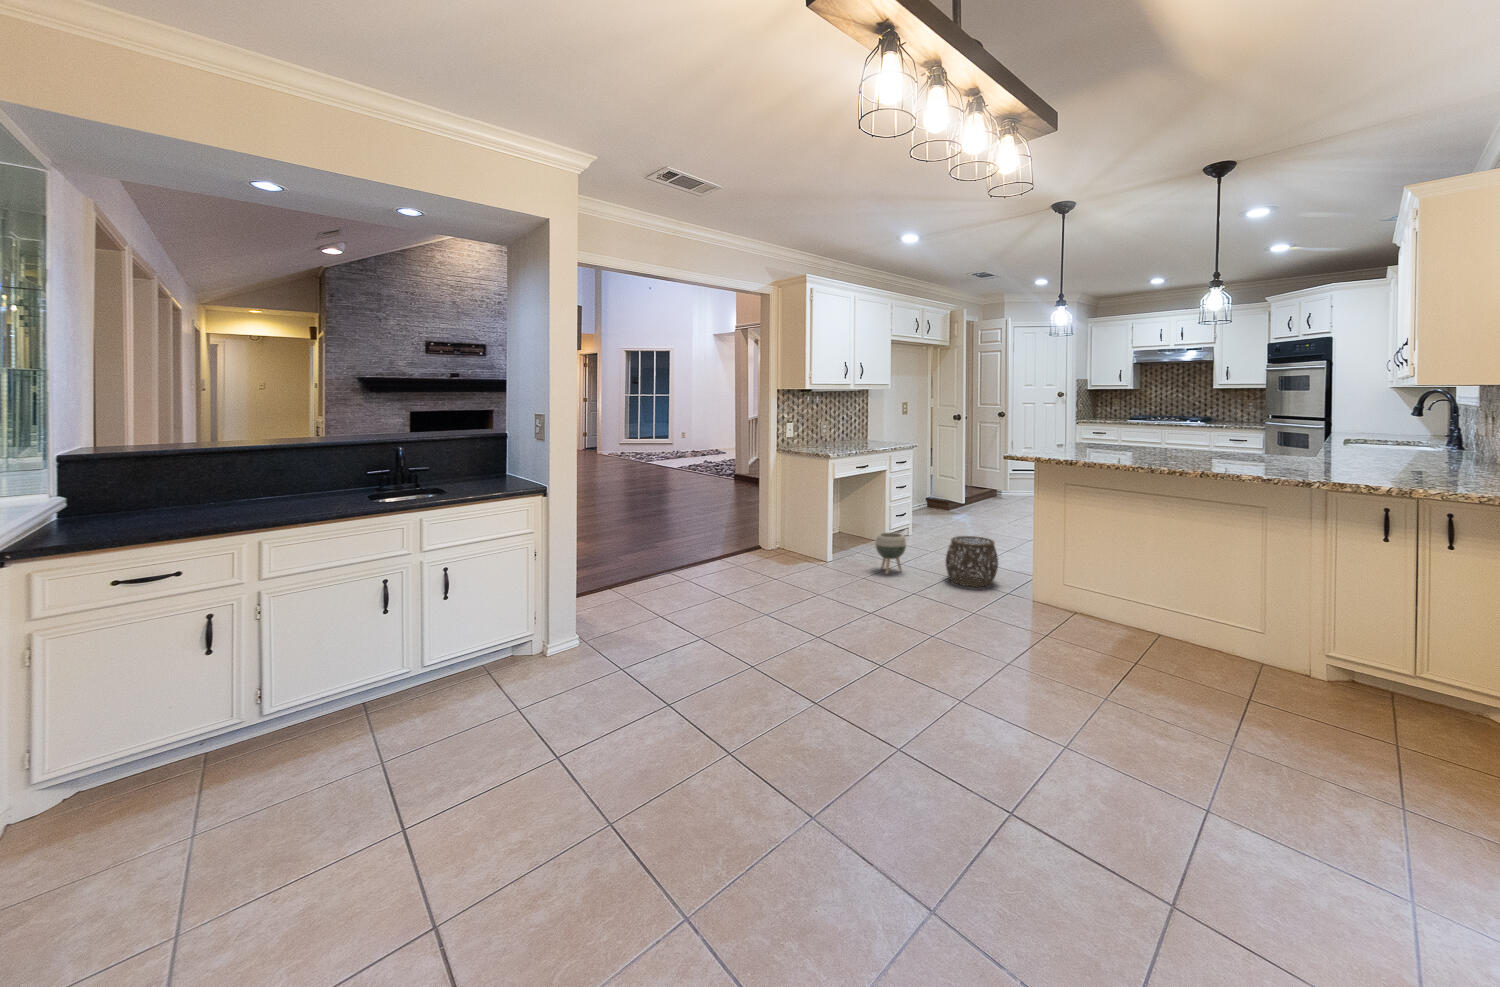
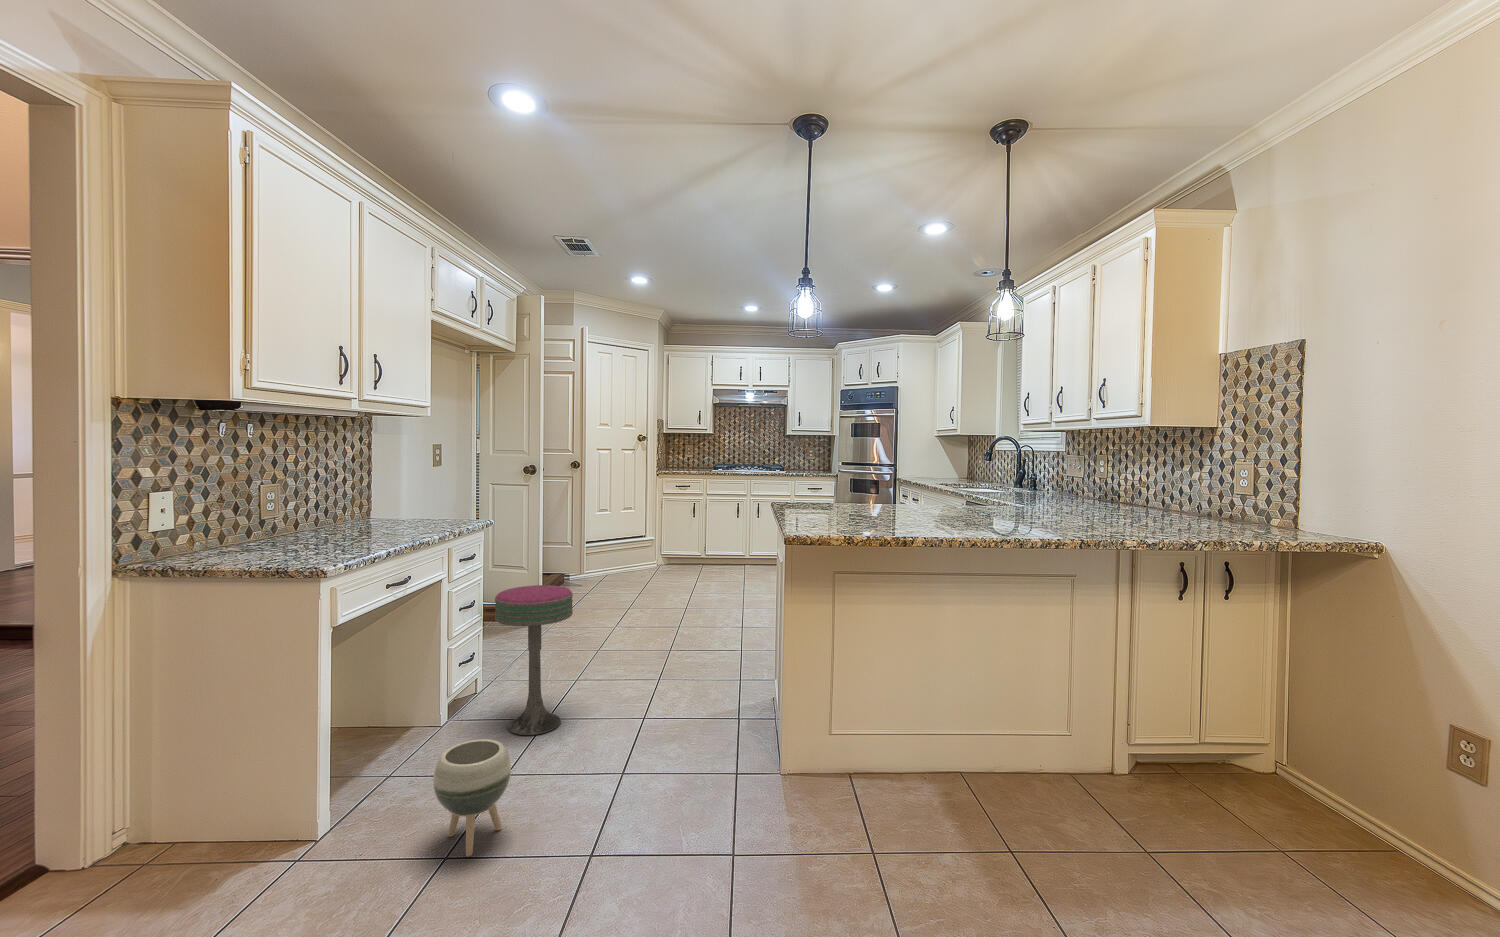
bar stool: none [915,479,956,553] -> present [495,585,573,735]
woven basket: present [946,536,998,587] -> none [601,709,707,836]

